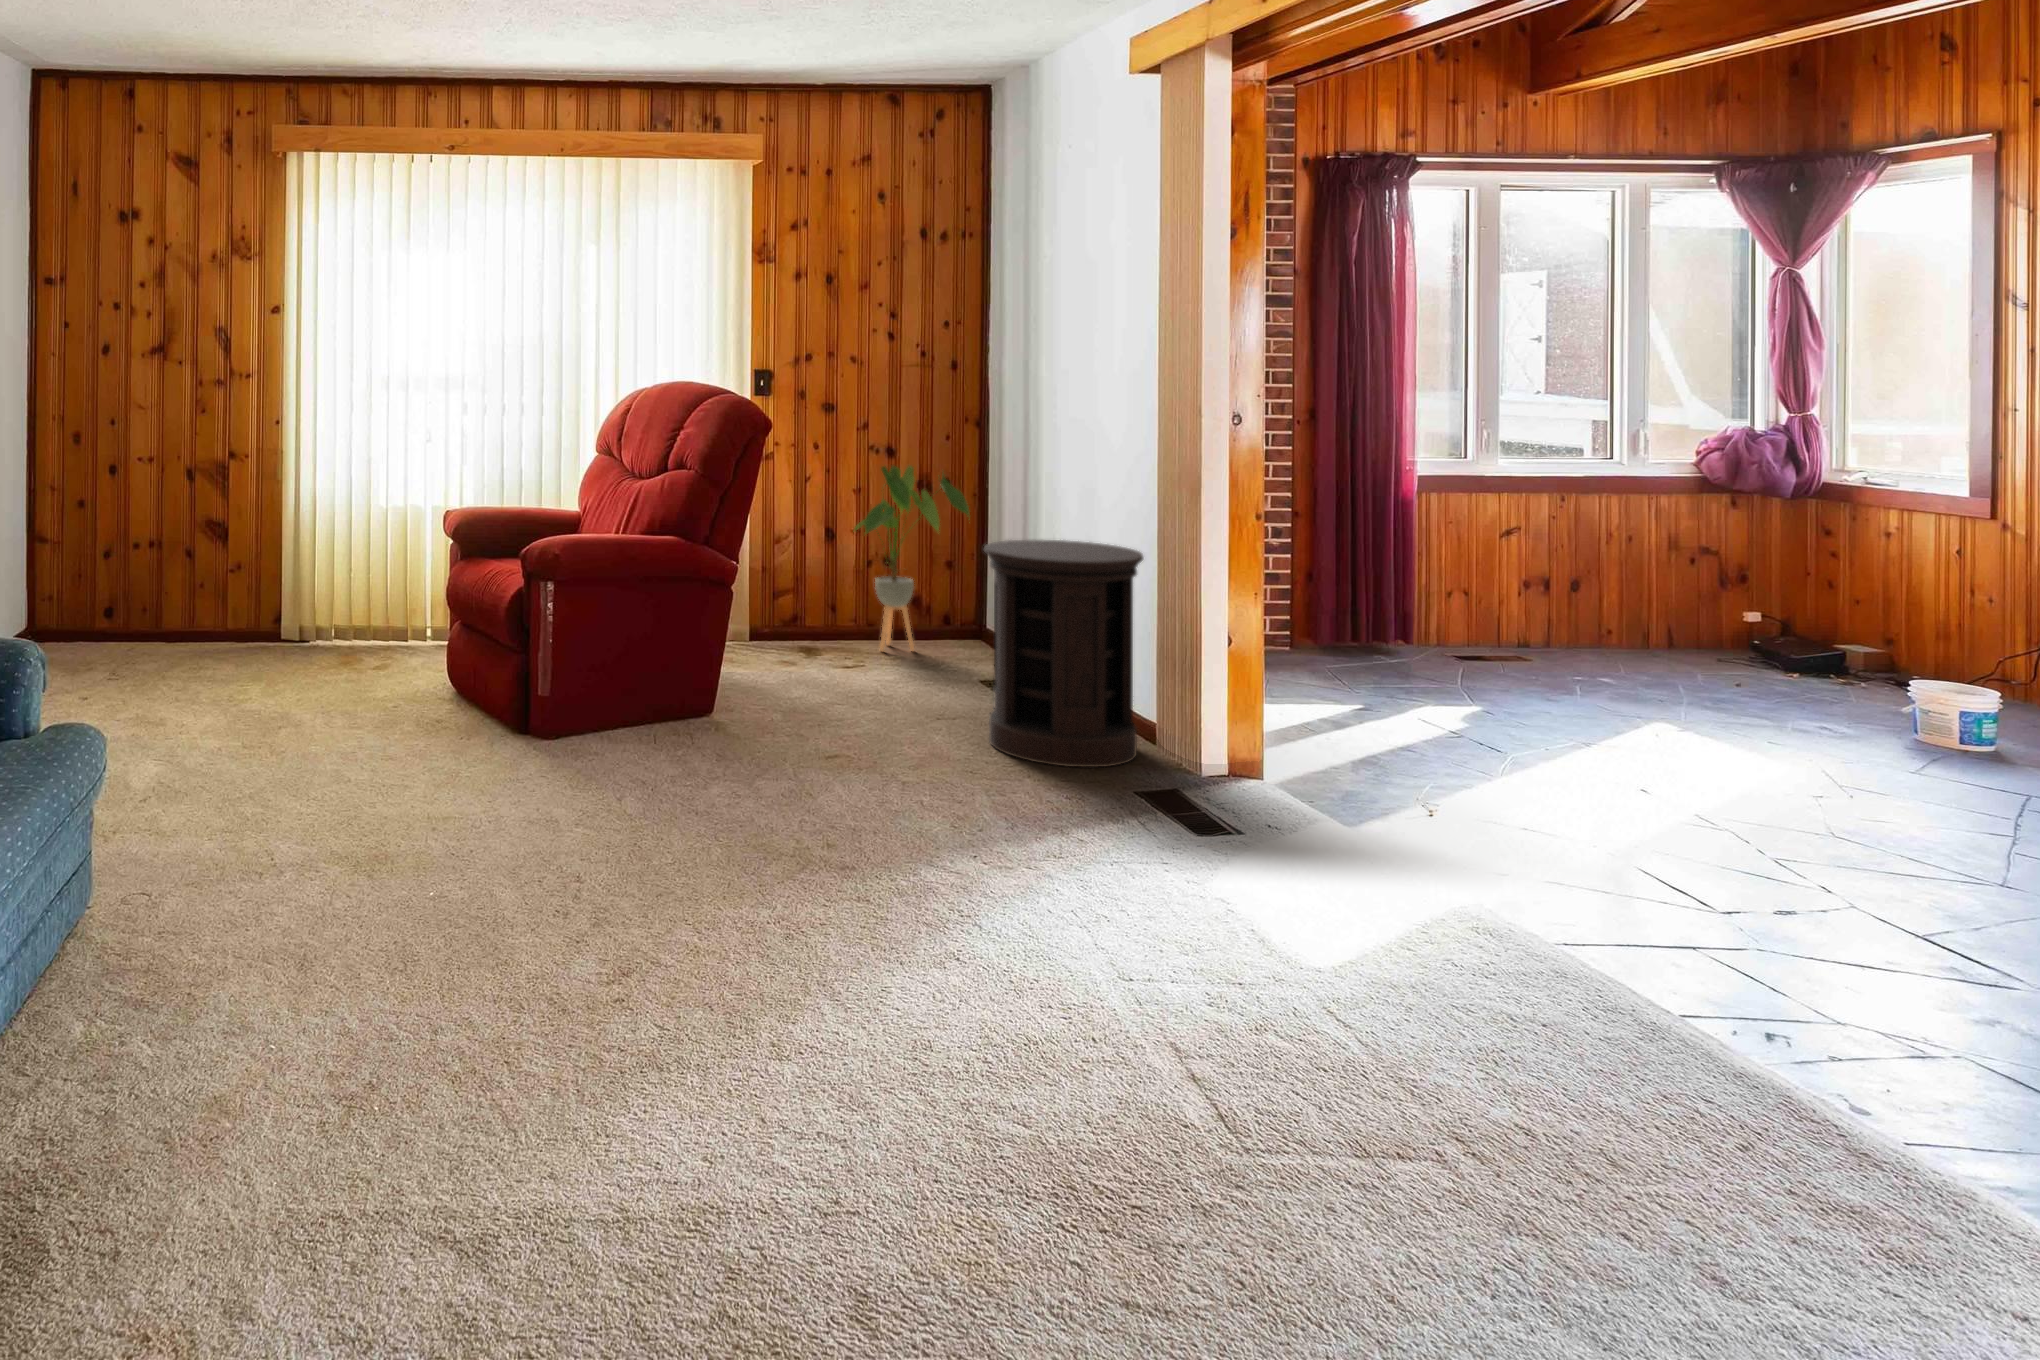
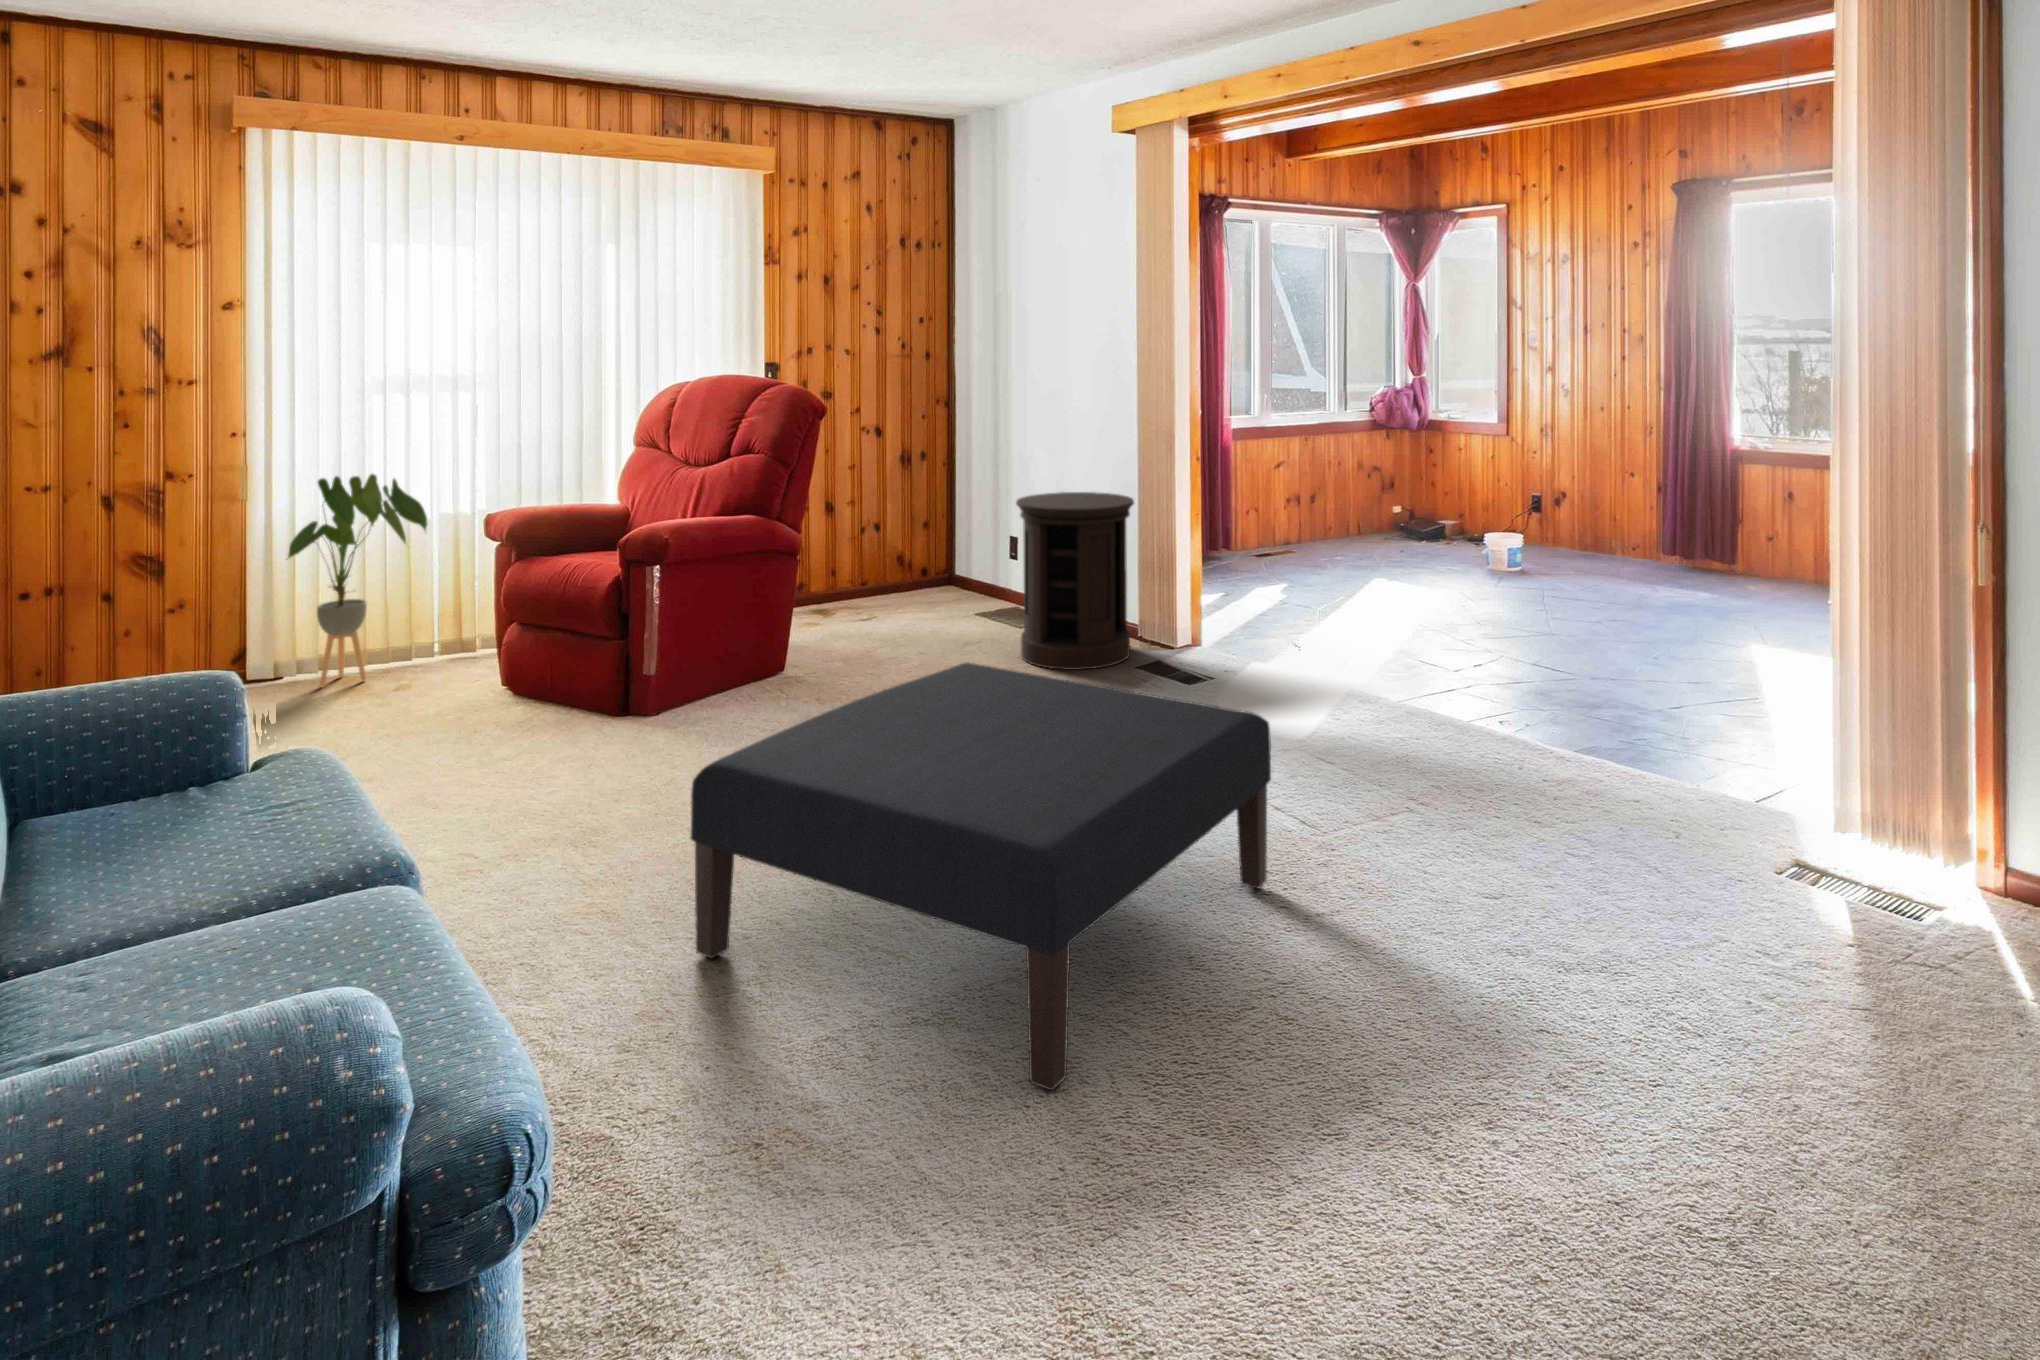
house plant: present [855,466,969,650] -> present [287,474,427,687]
ottoman: none [418,713,1078,1178] -> present [691,662,1271,1090]

